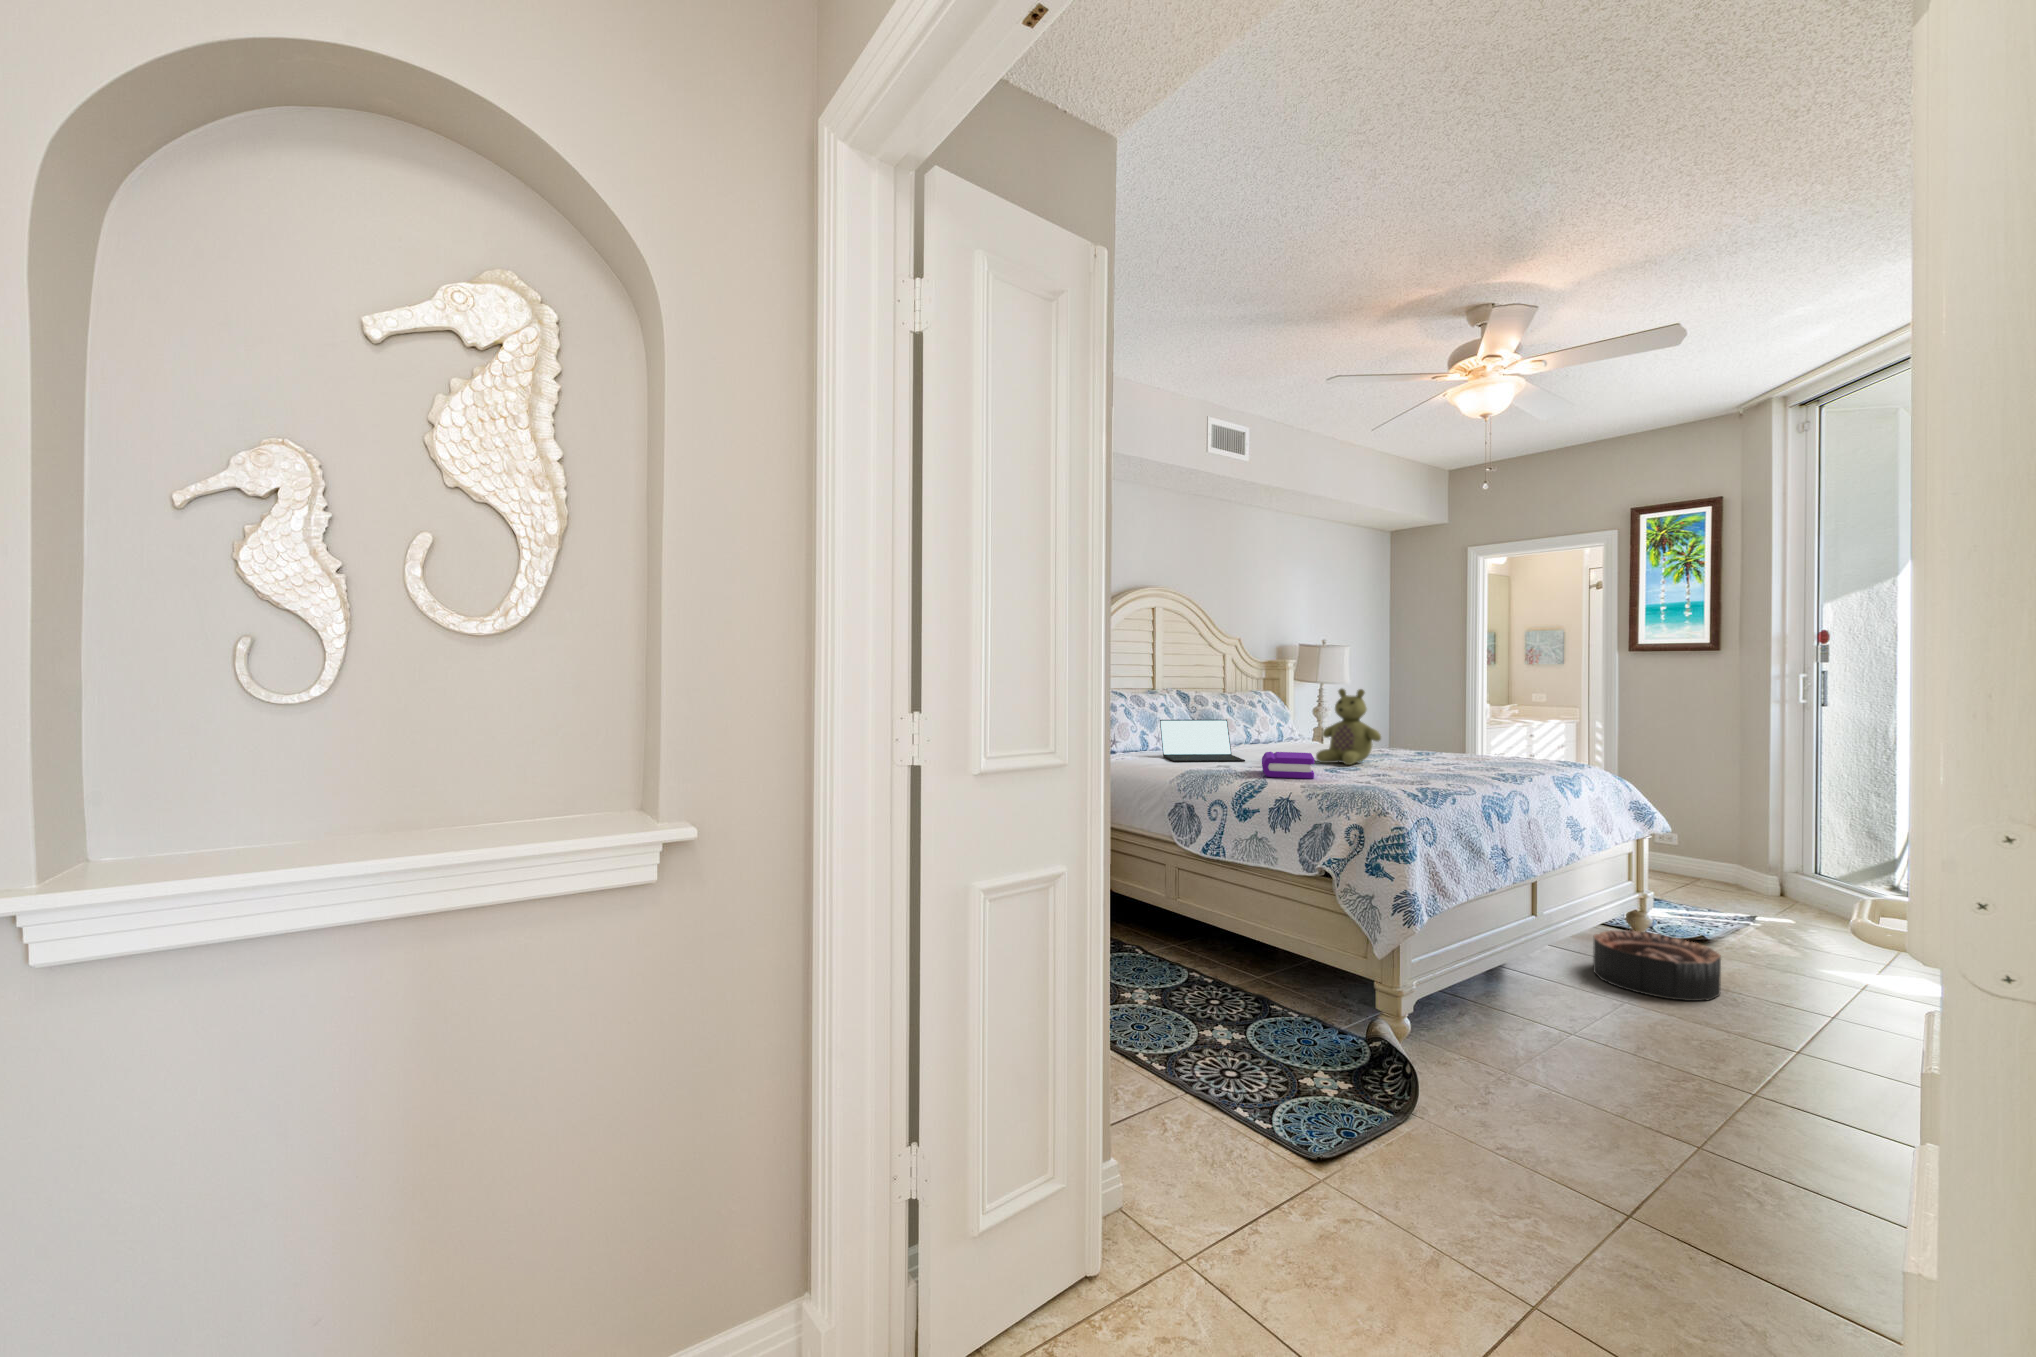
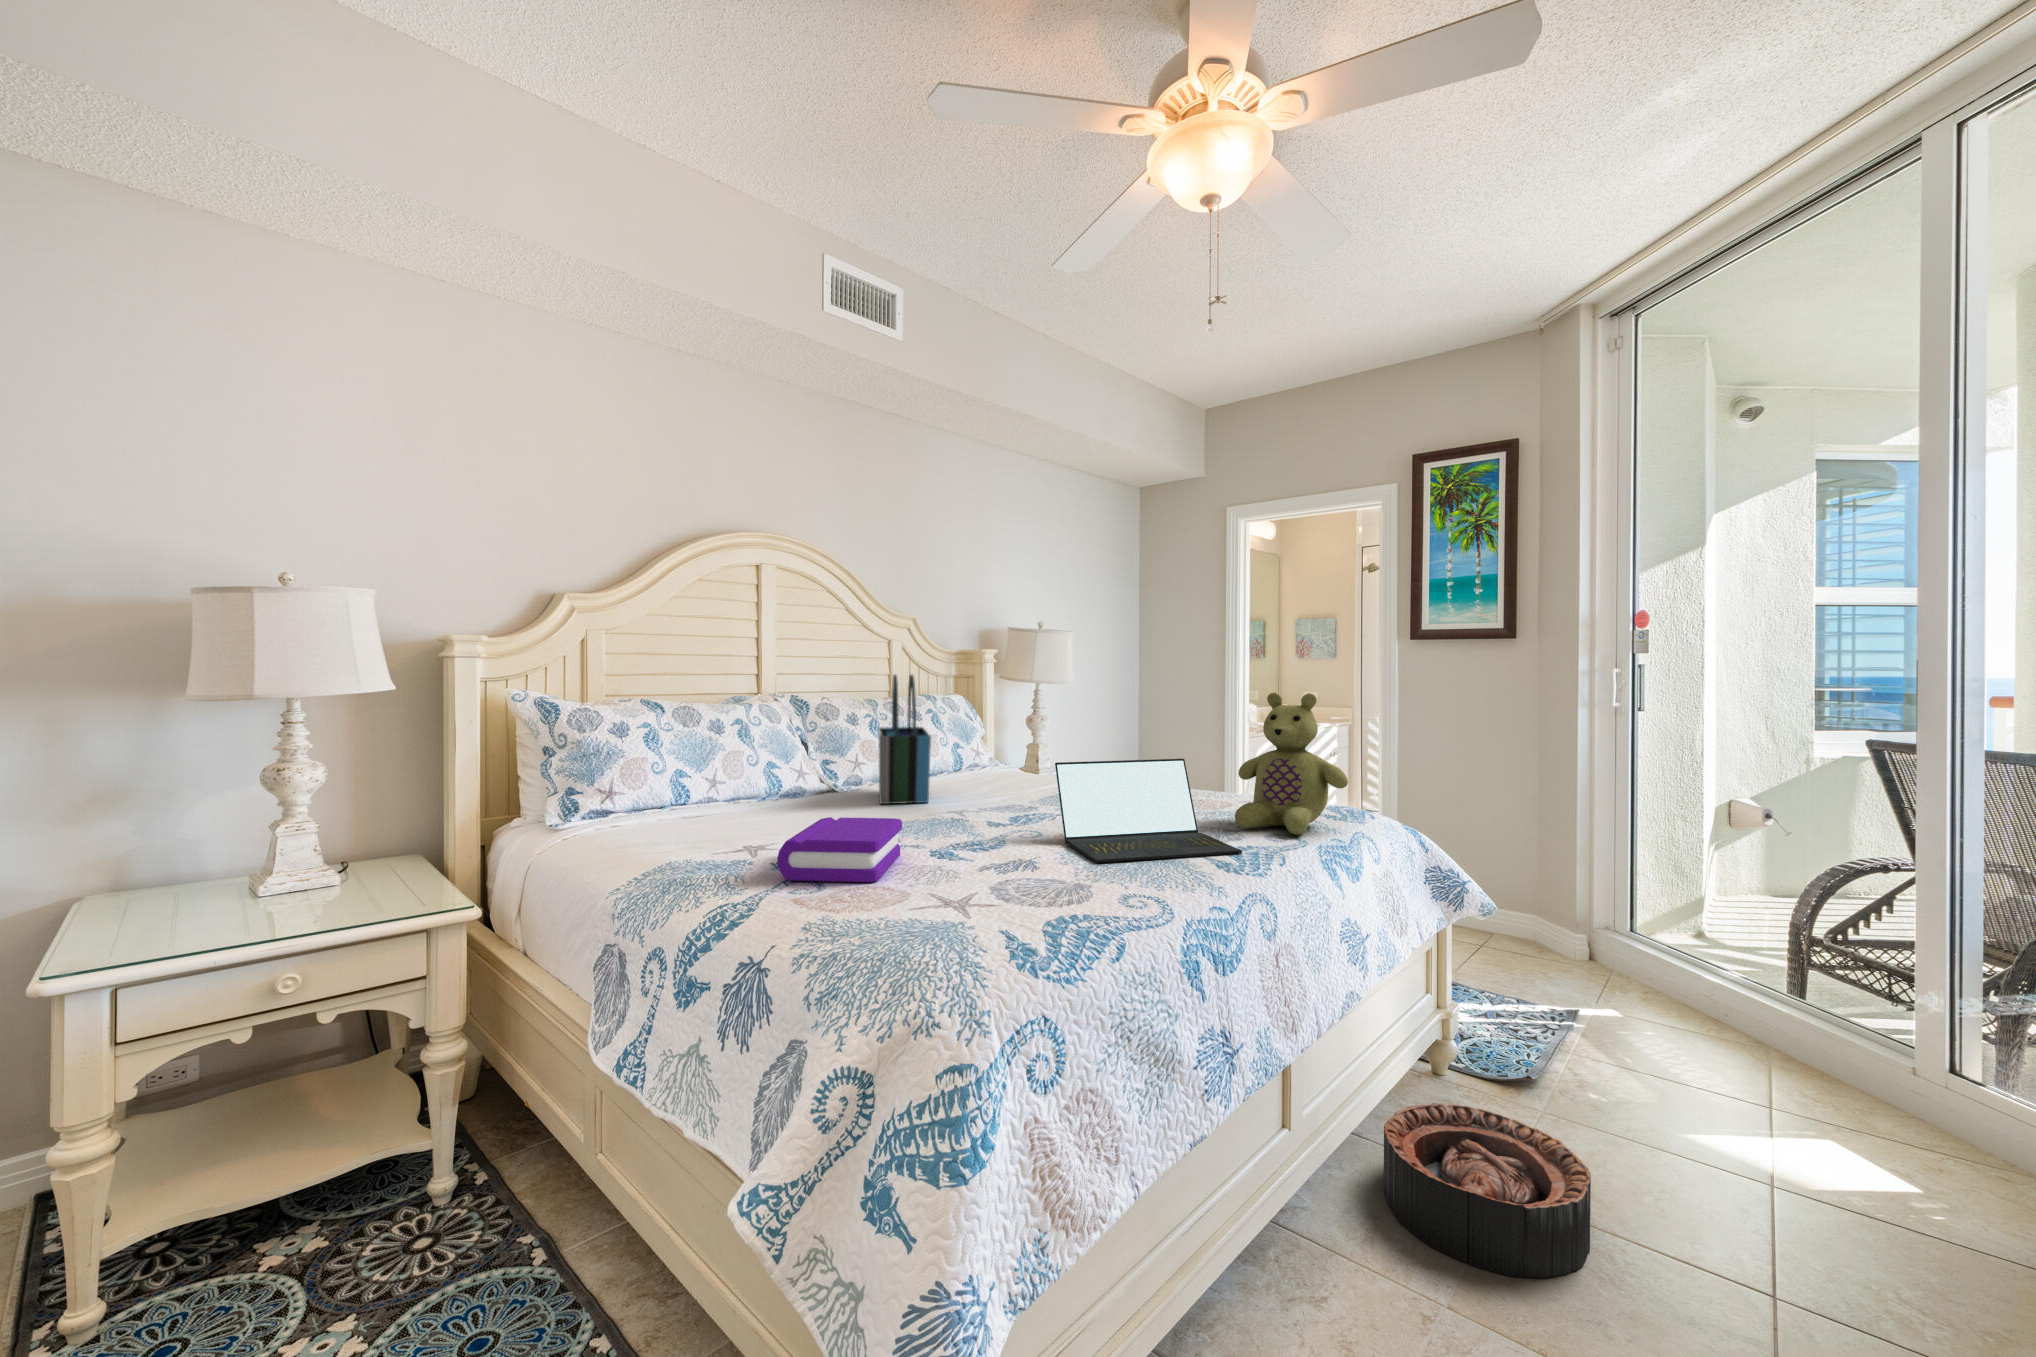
tote bag: none [1246,677,1294,755] -> present [879,675,931,804]
stuffed bear: present [1316,689,1381,765] -> present [1235,693,1348,835]
laptop: present [1160,720,1245,762] -> present [1055,759,1242,863]

